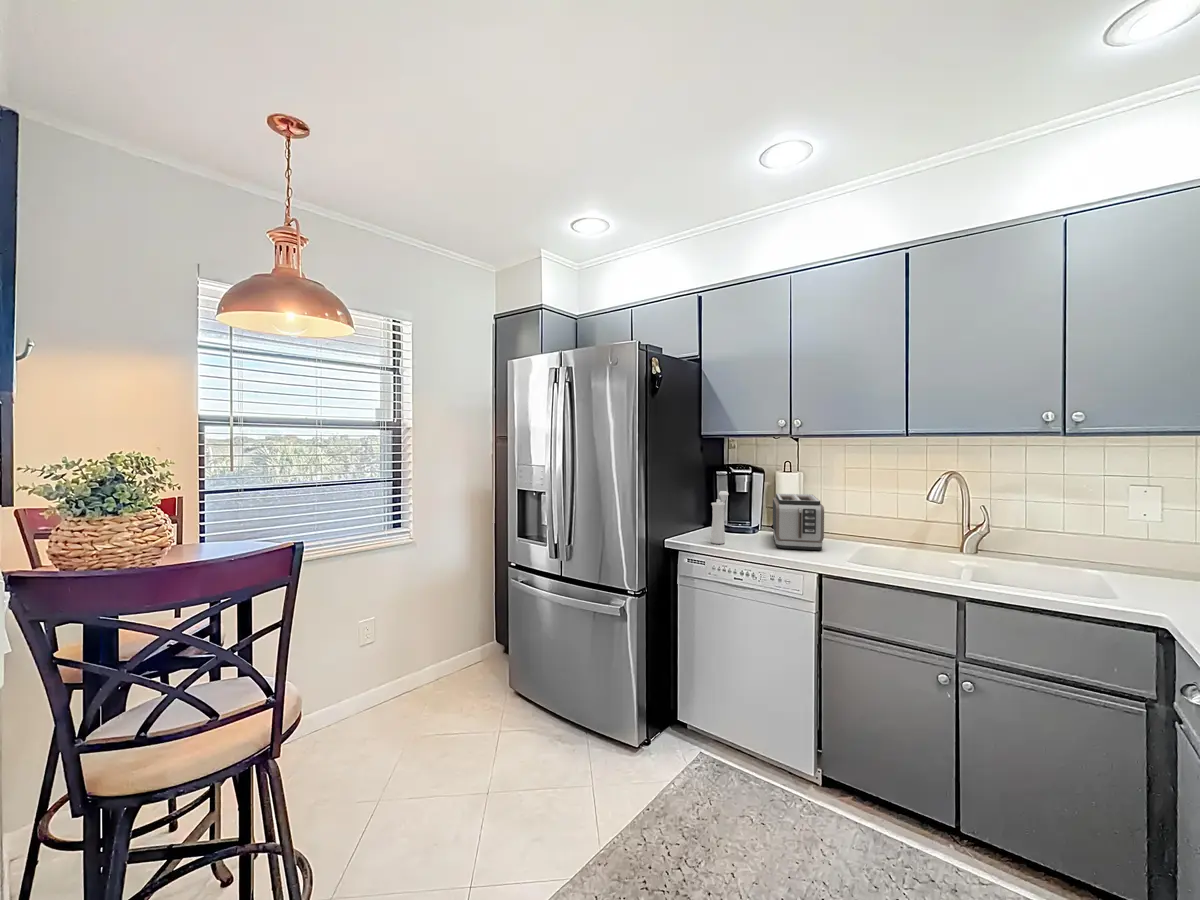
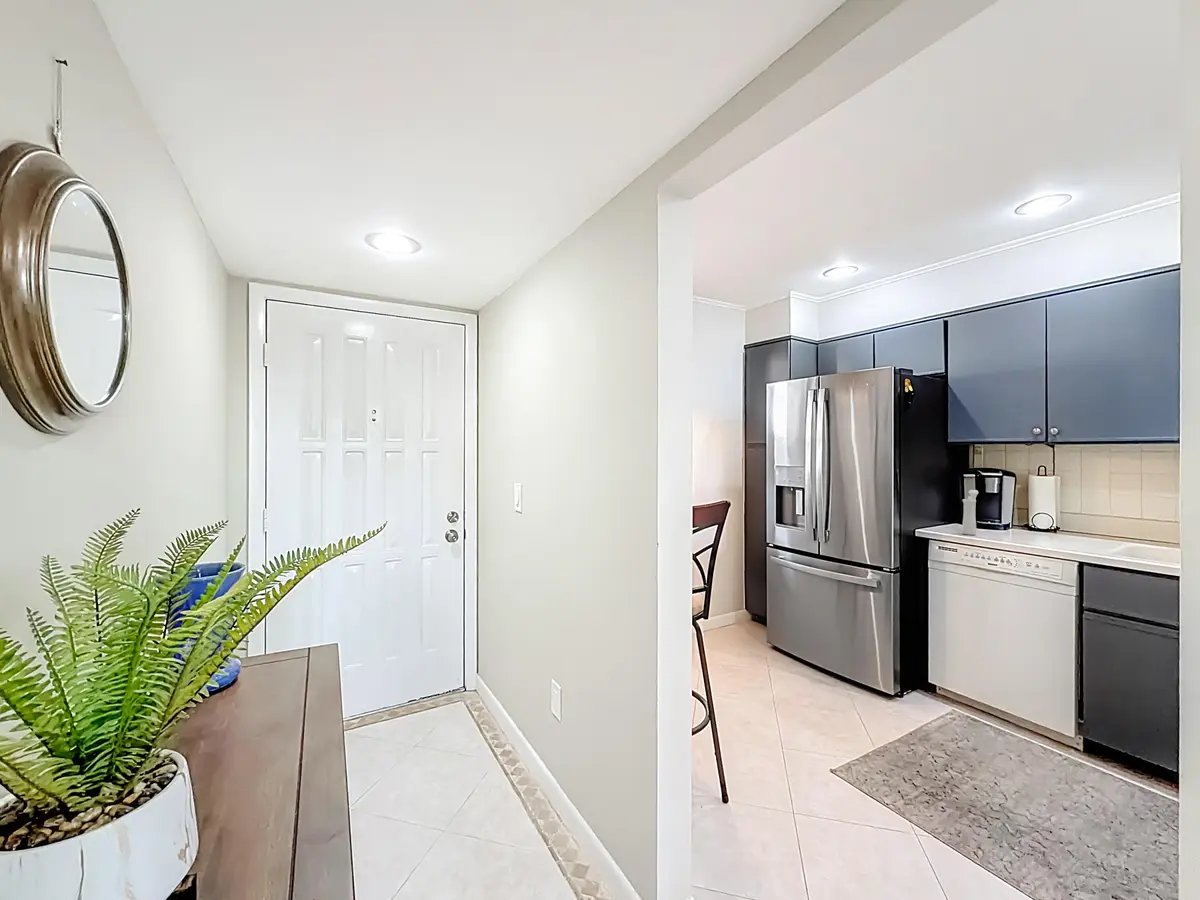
toaster: present [773,494,824,550] -> none [1025,494,1083,543]

